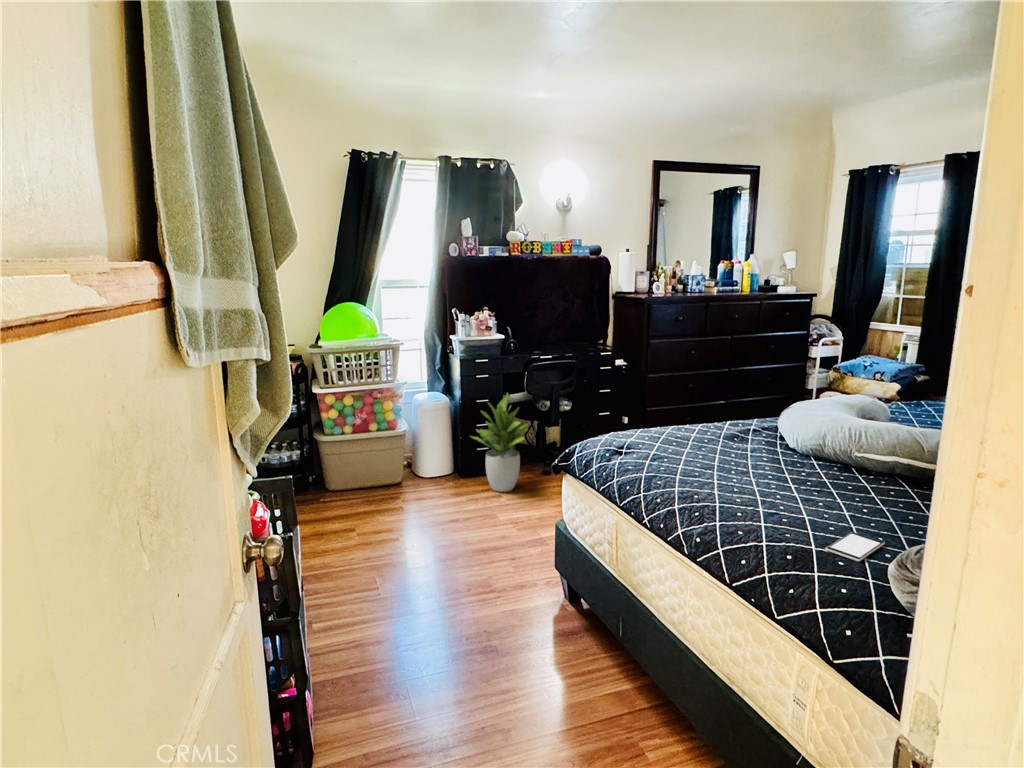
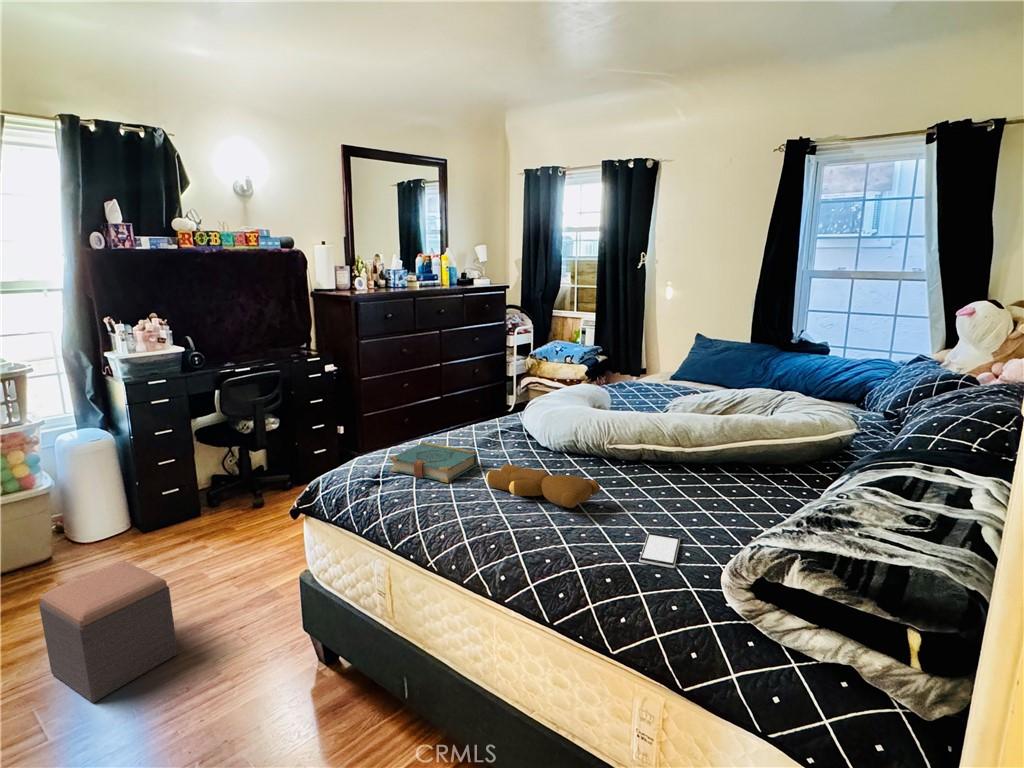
potted plant: present [471,393,527,492] -> none [151,418,233,540]
book: none [634,428,714,463] -> present [390,442,478,483]
teddy bear: none [713,455,816,498] -> present [486,464,600,508]
footstool: none [392,487,468,578] -> present [39,561,178,702]

